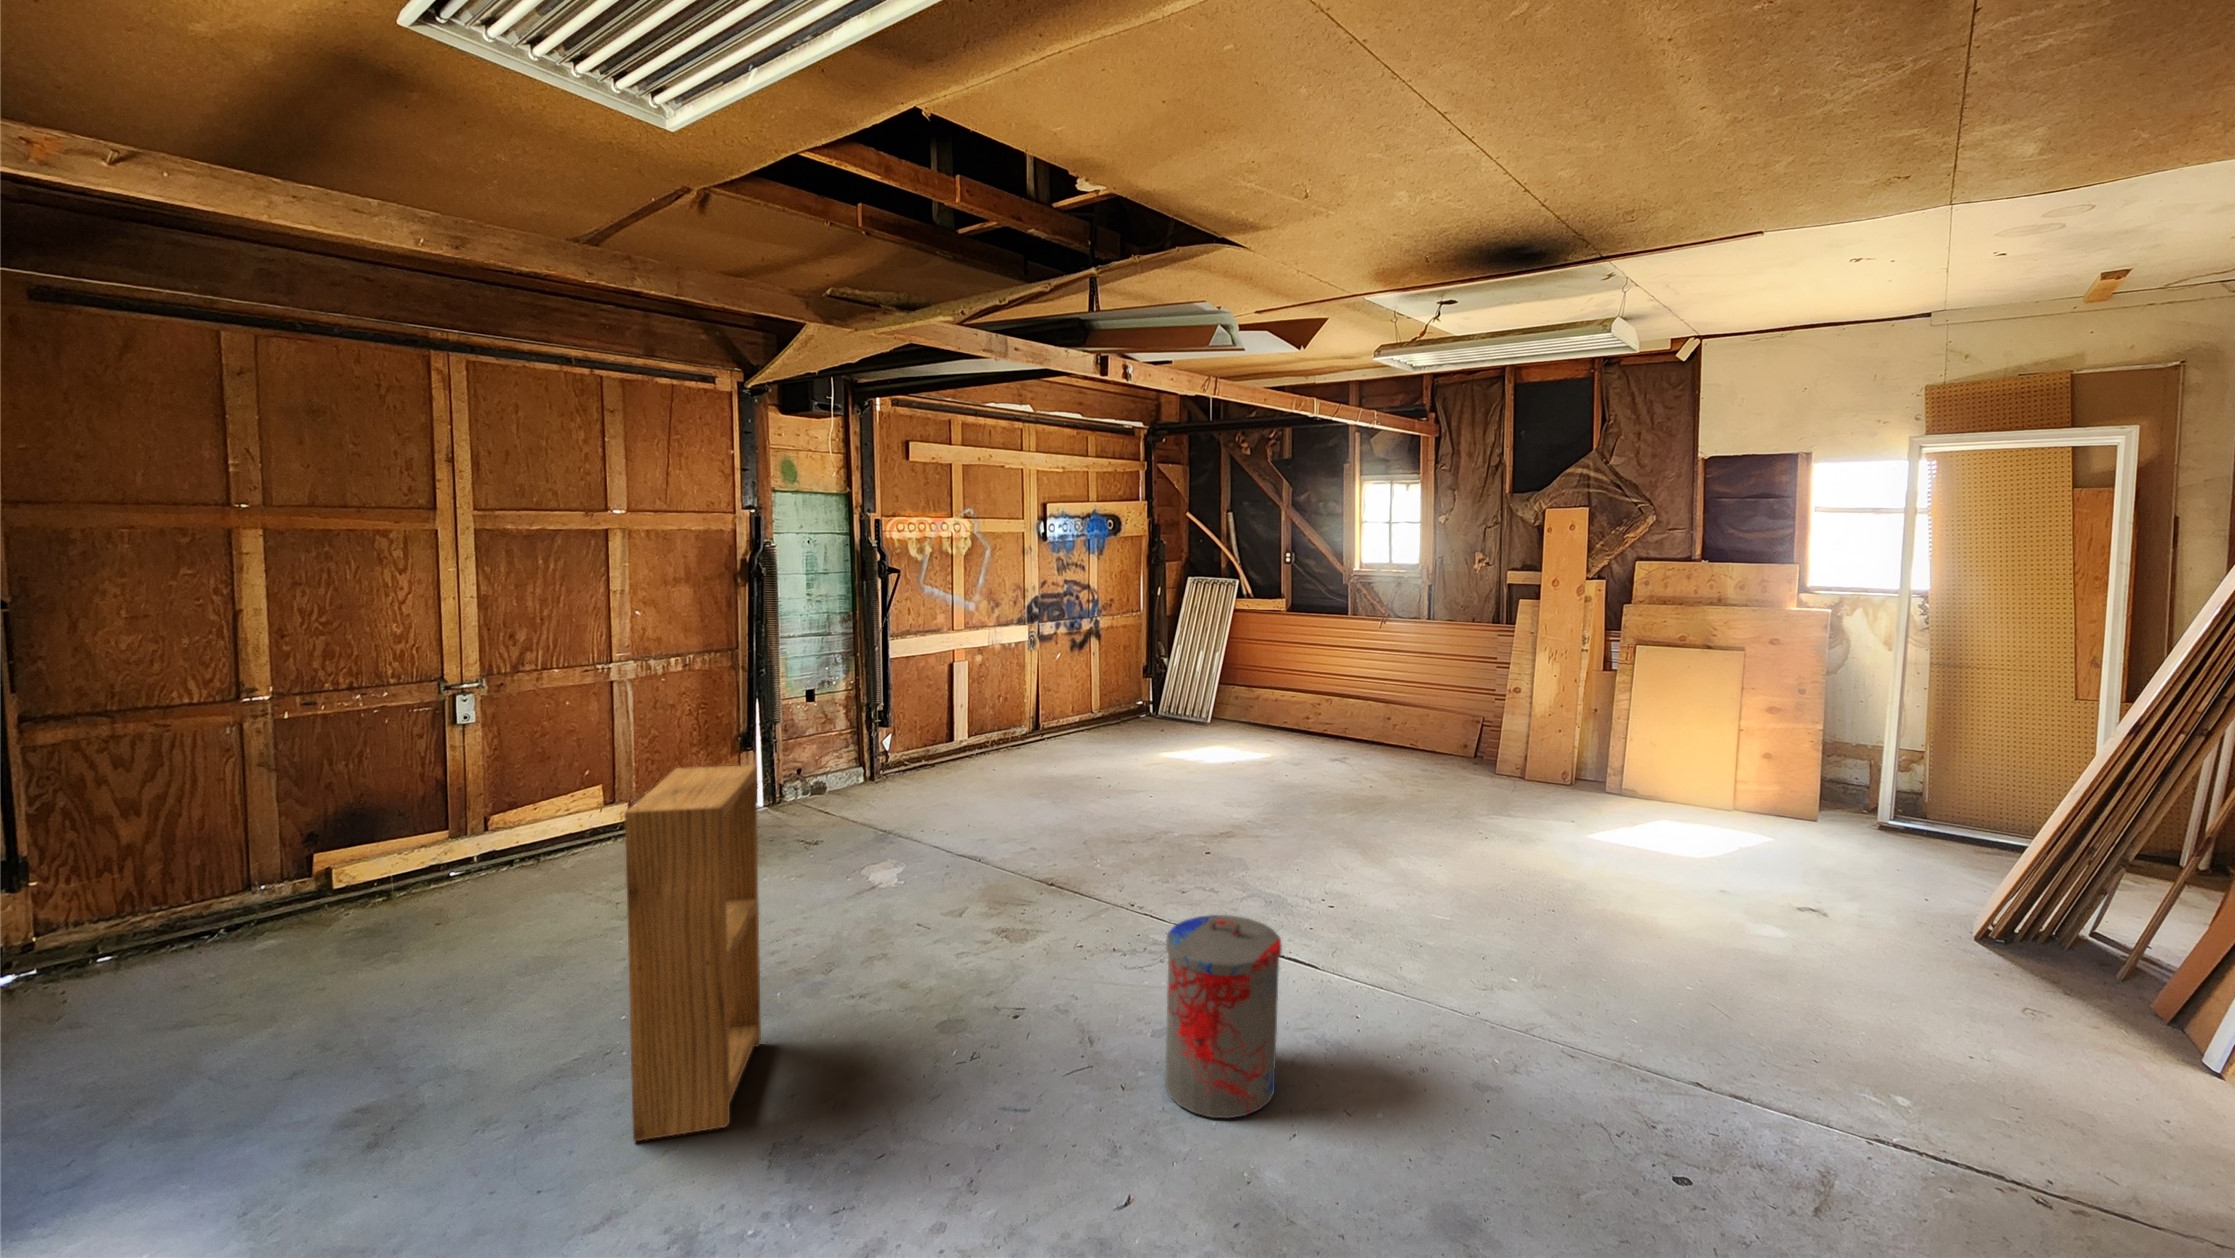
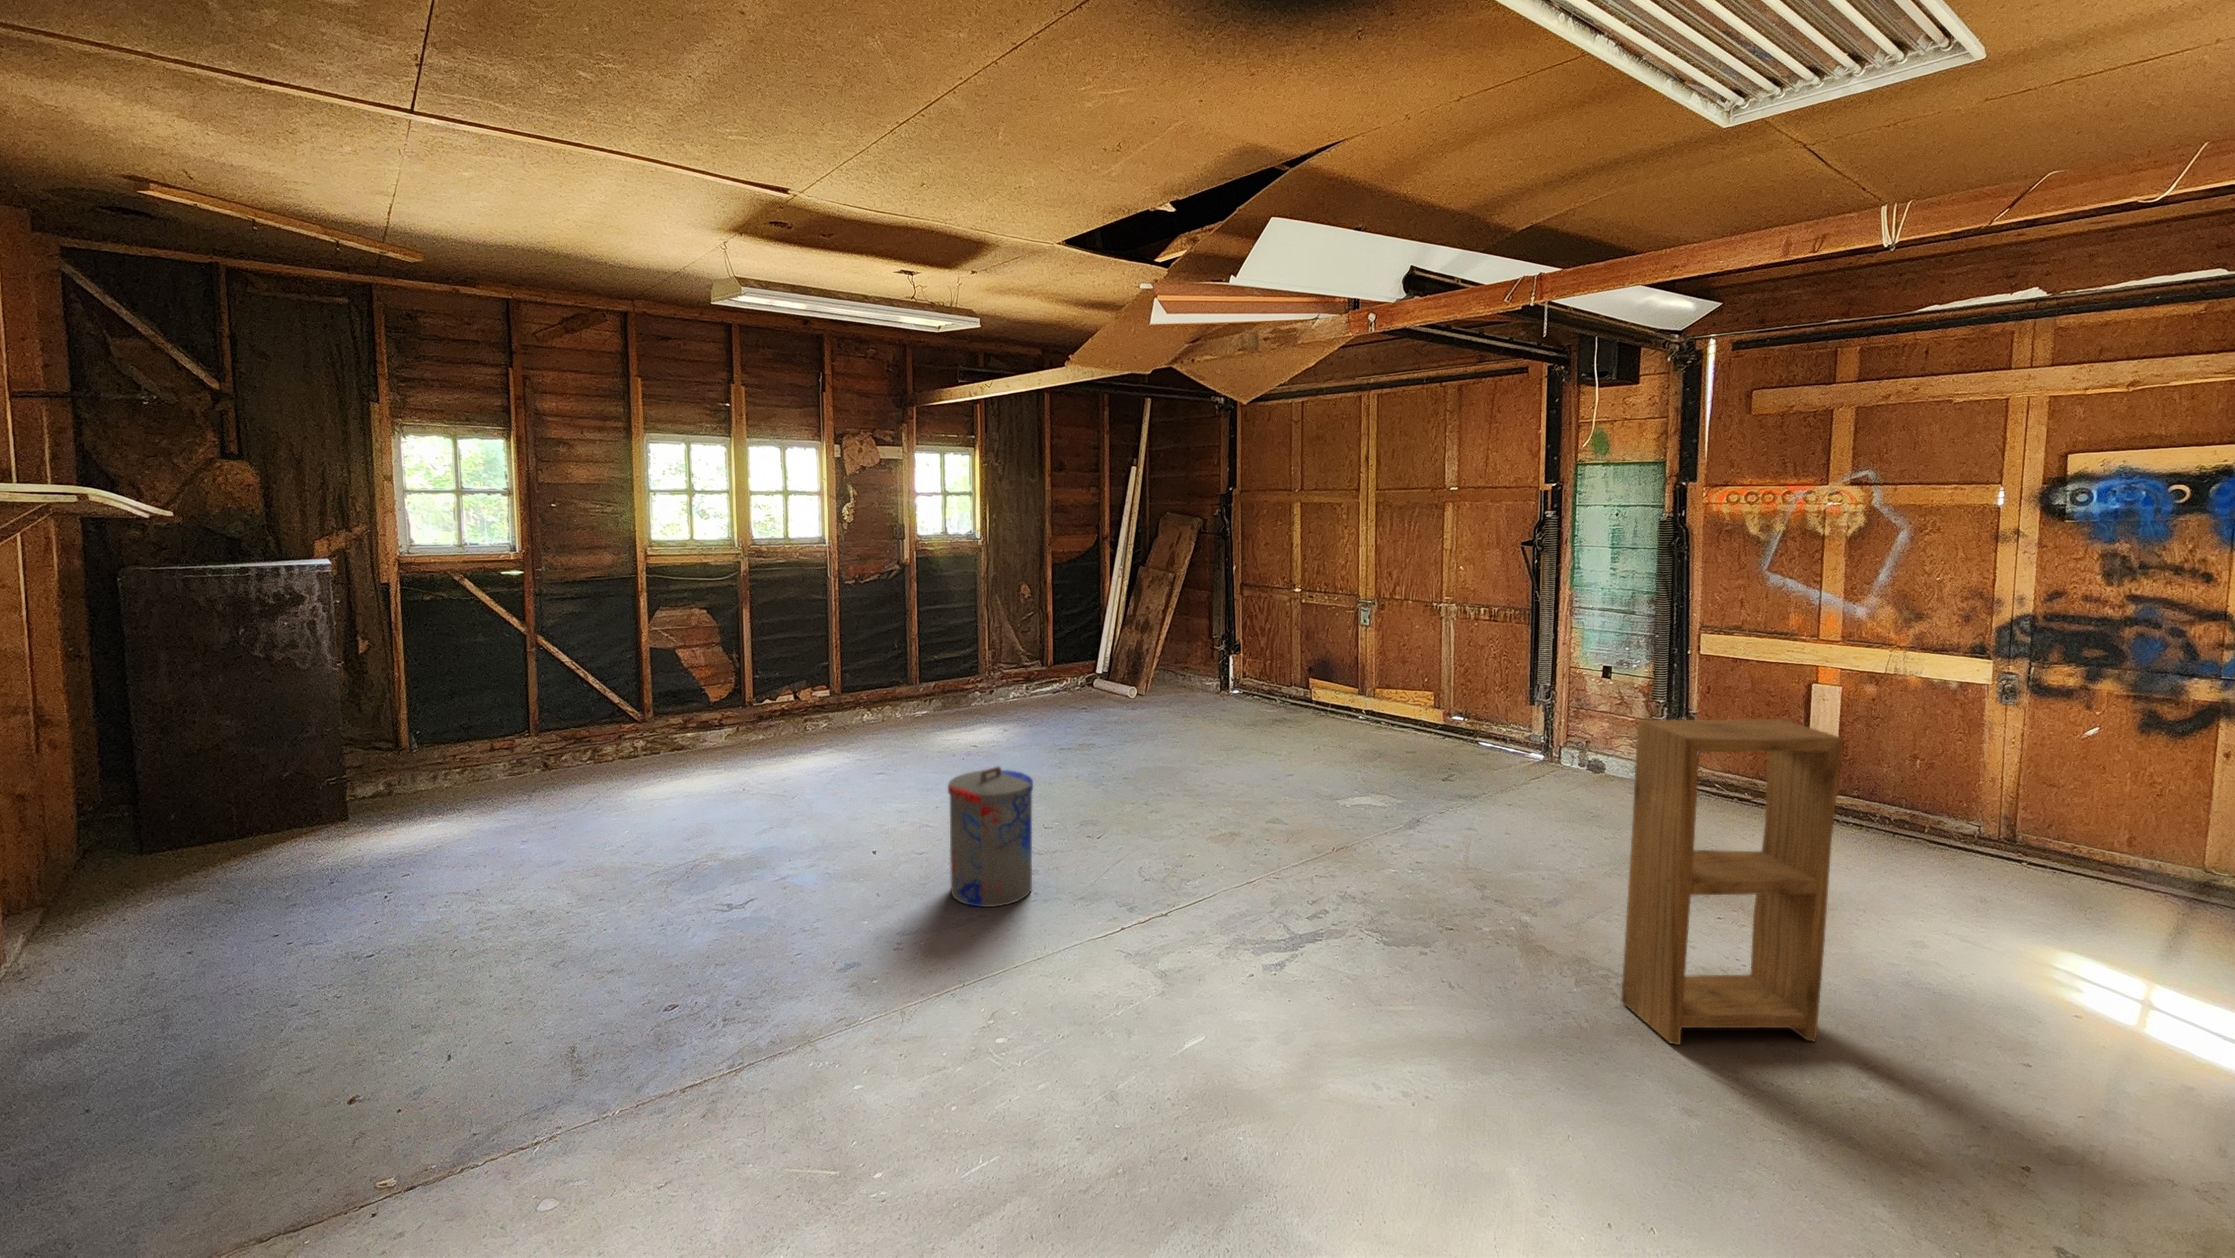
shelving unit: present [625,765,761,1141] -> present [1621,719,1843,1045]

